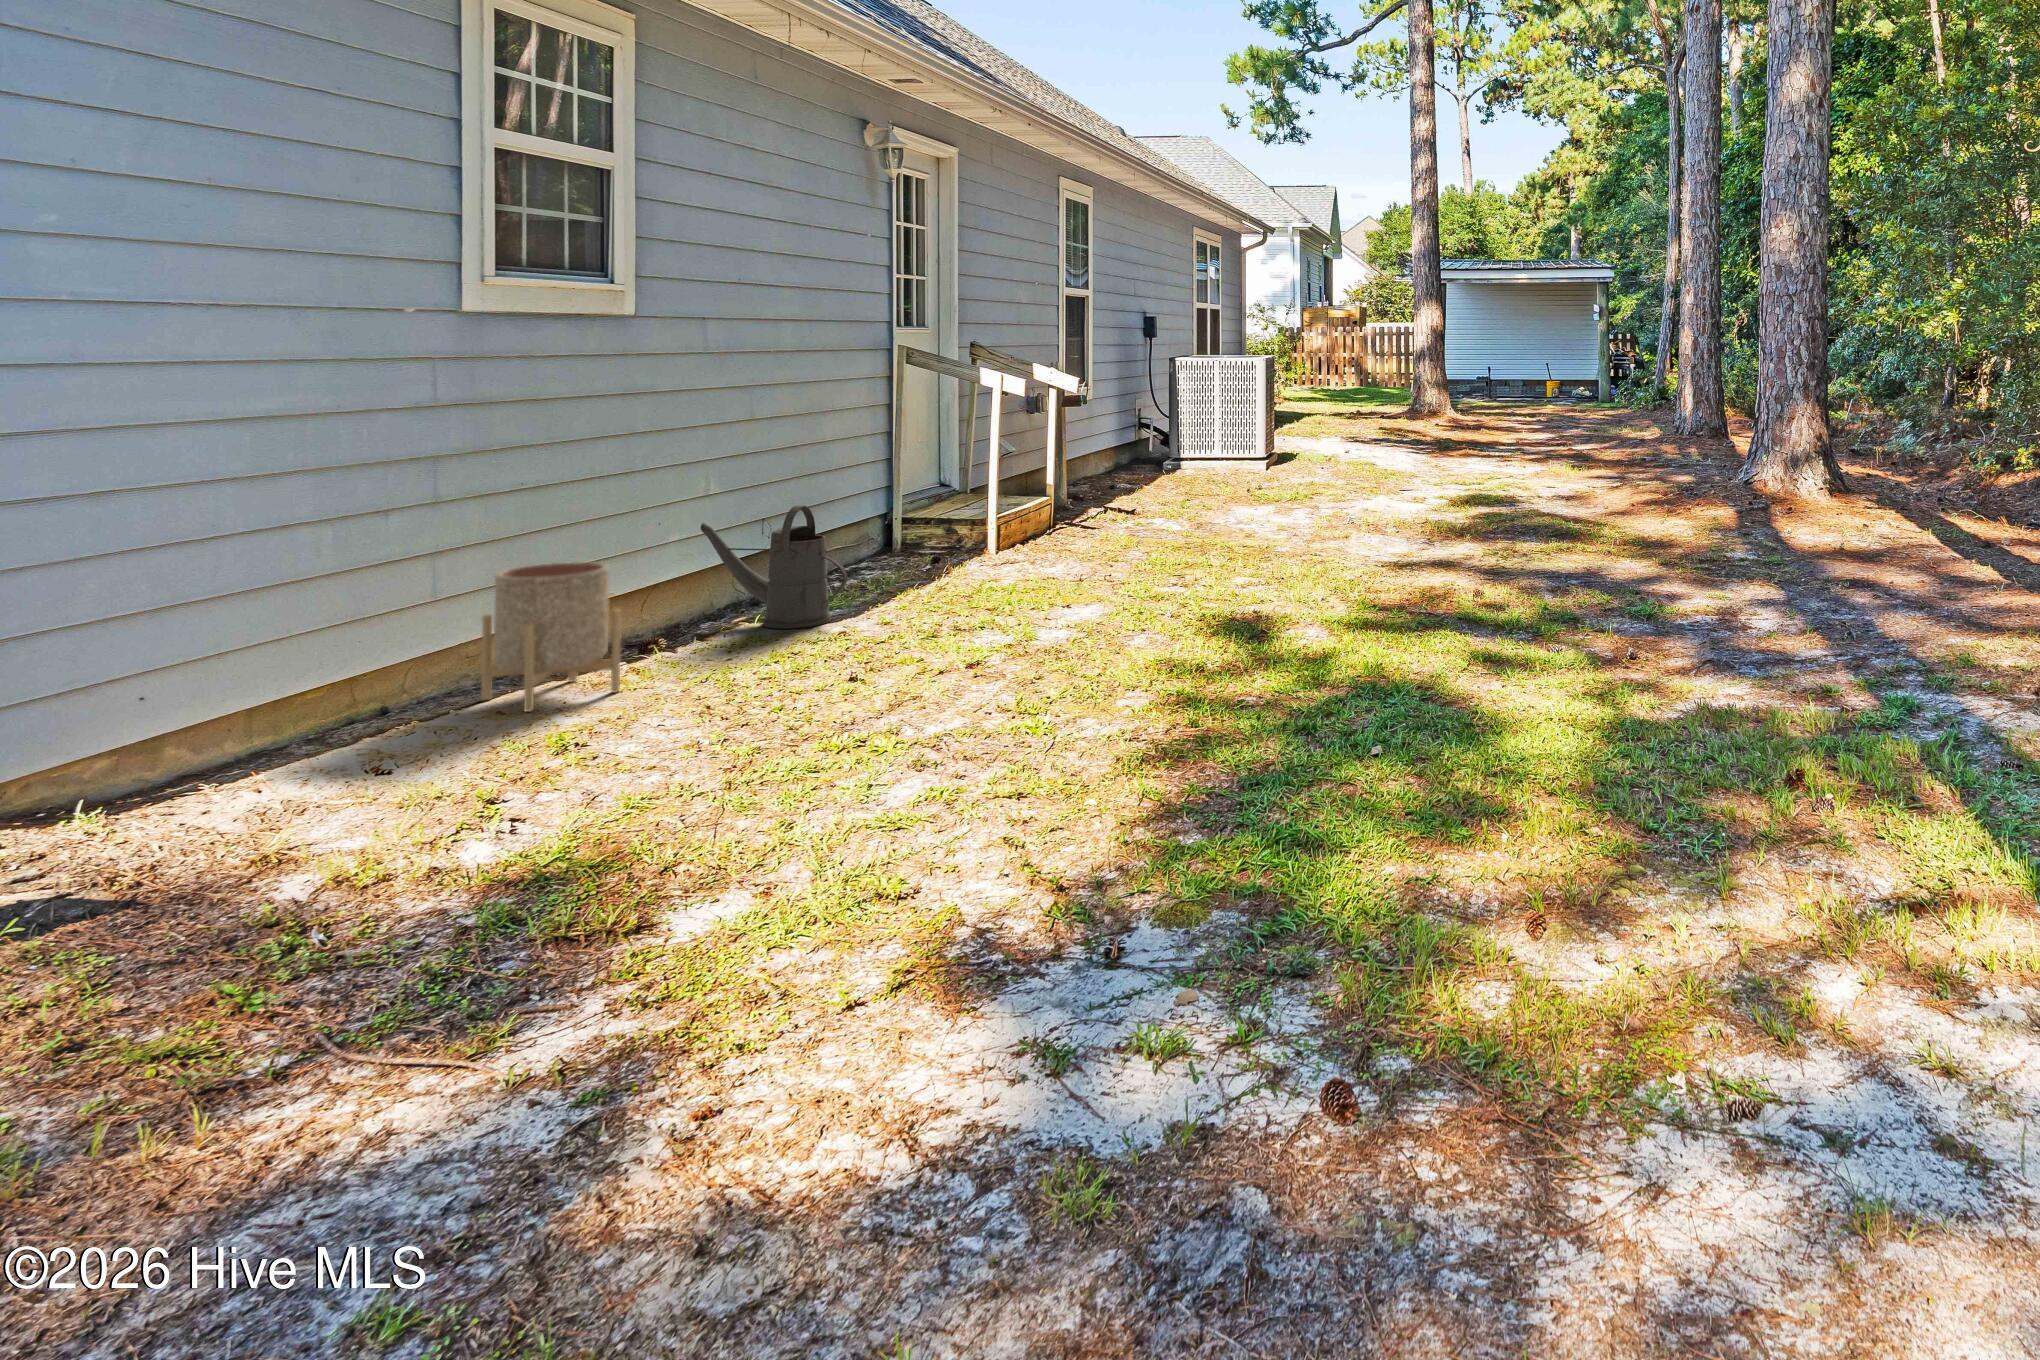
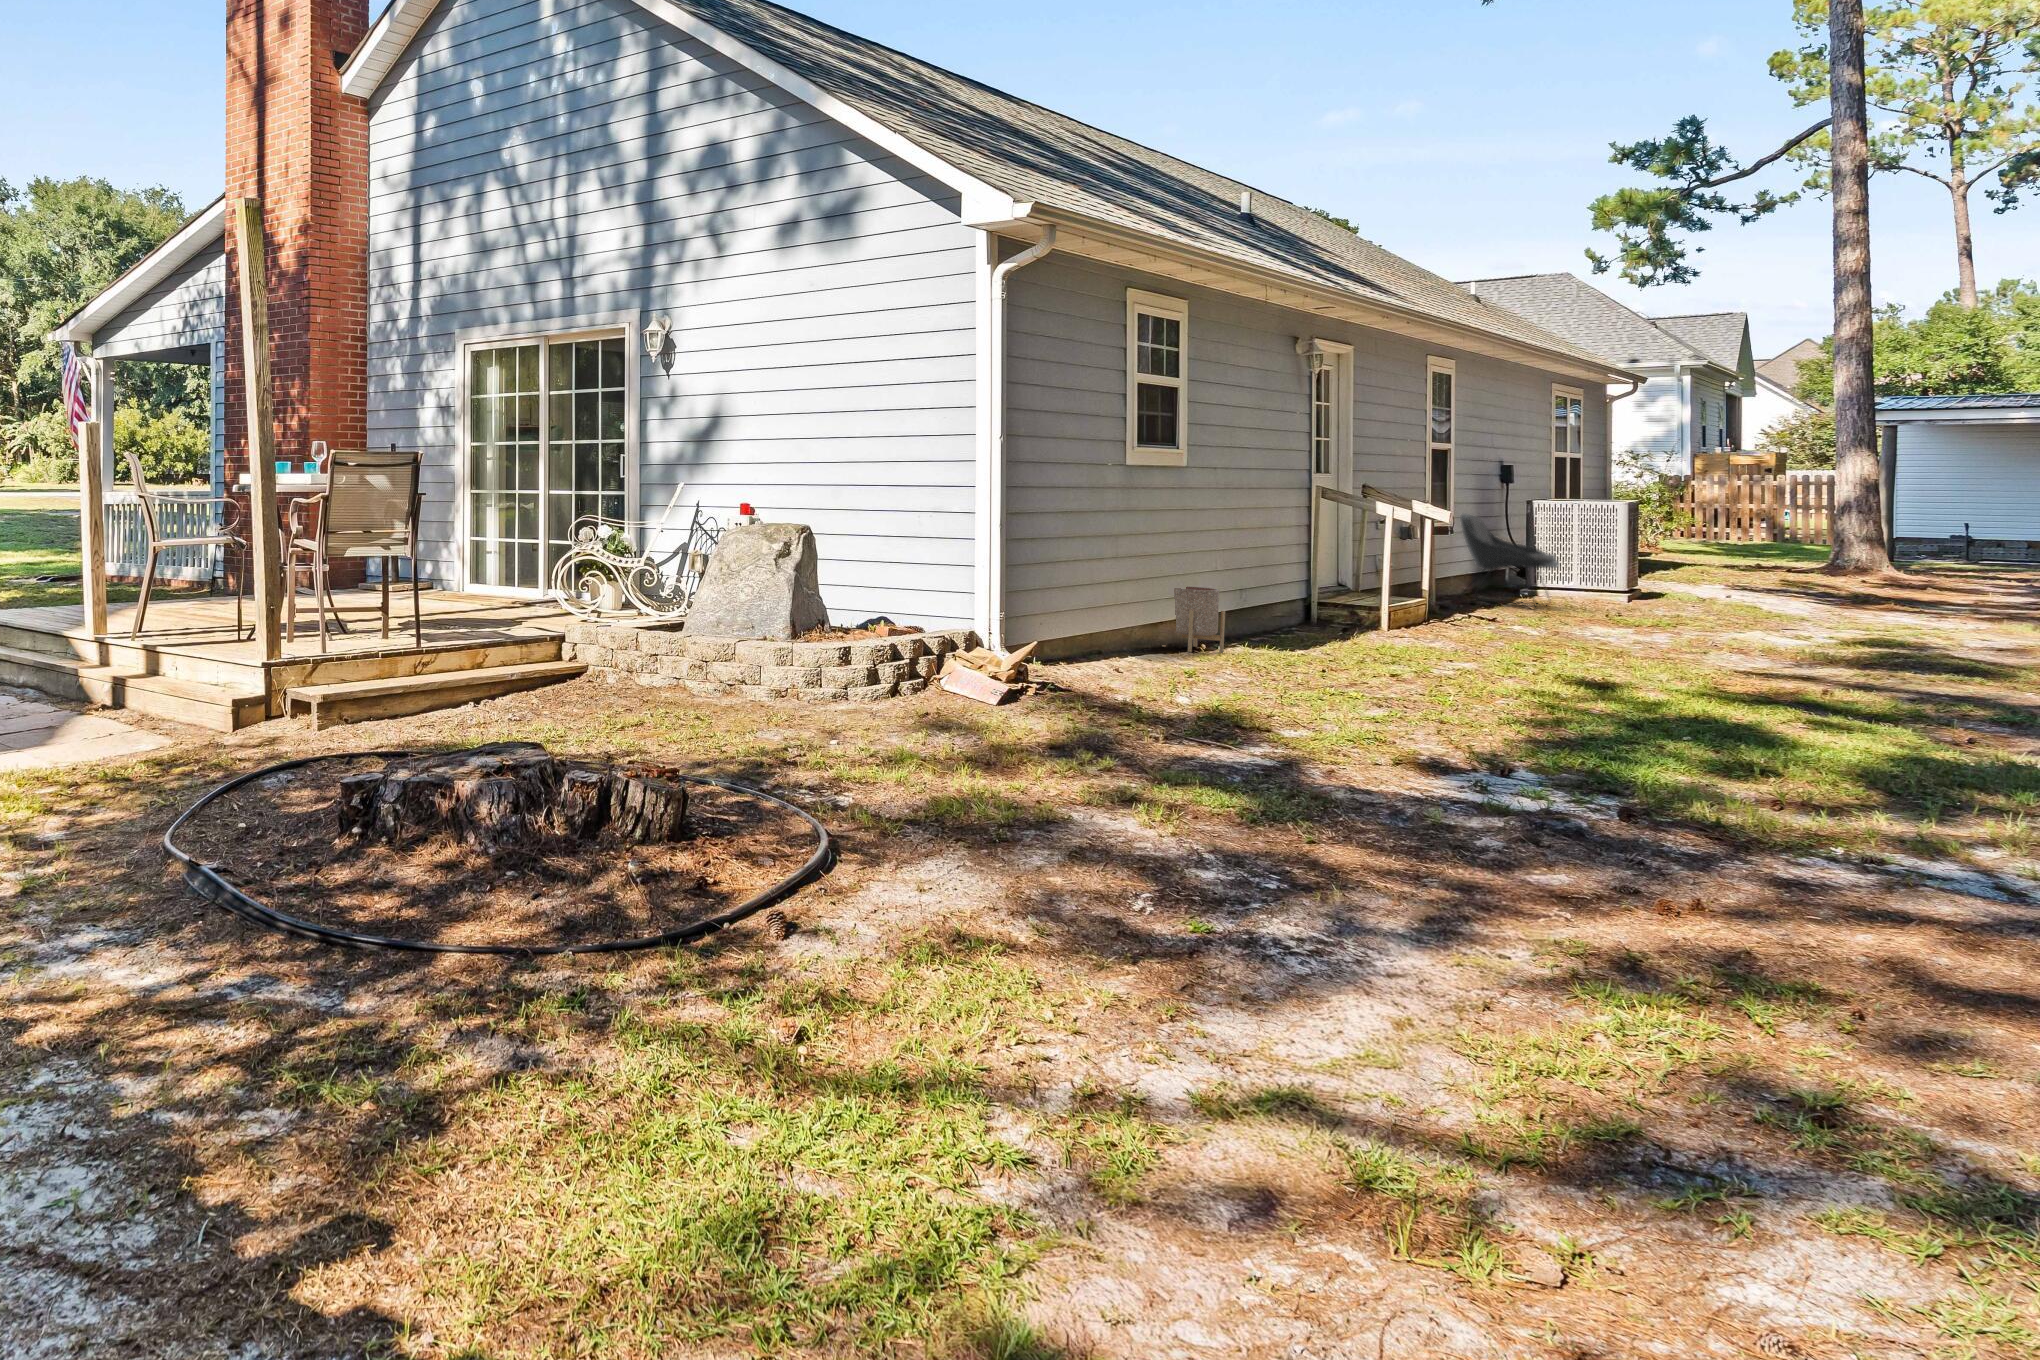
lounge chair: none [1102,375,1205,485] -> present [1460,513,1560,608]
watering can: present [701,505,847,629] -> none [1232,575,1319,644]

